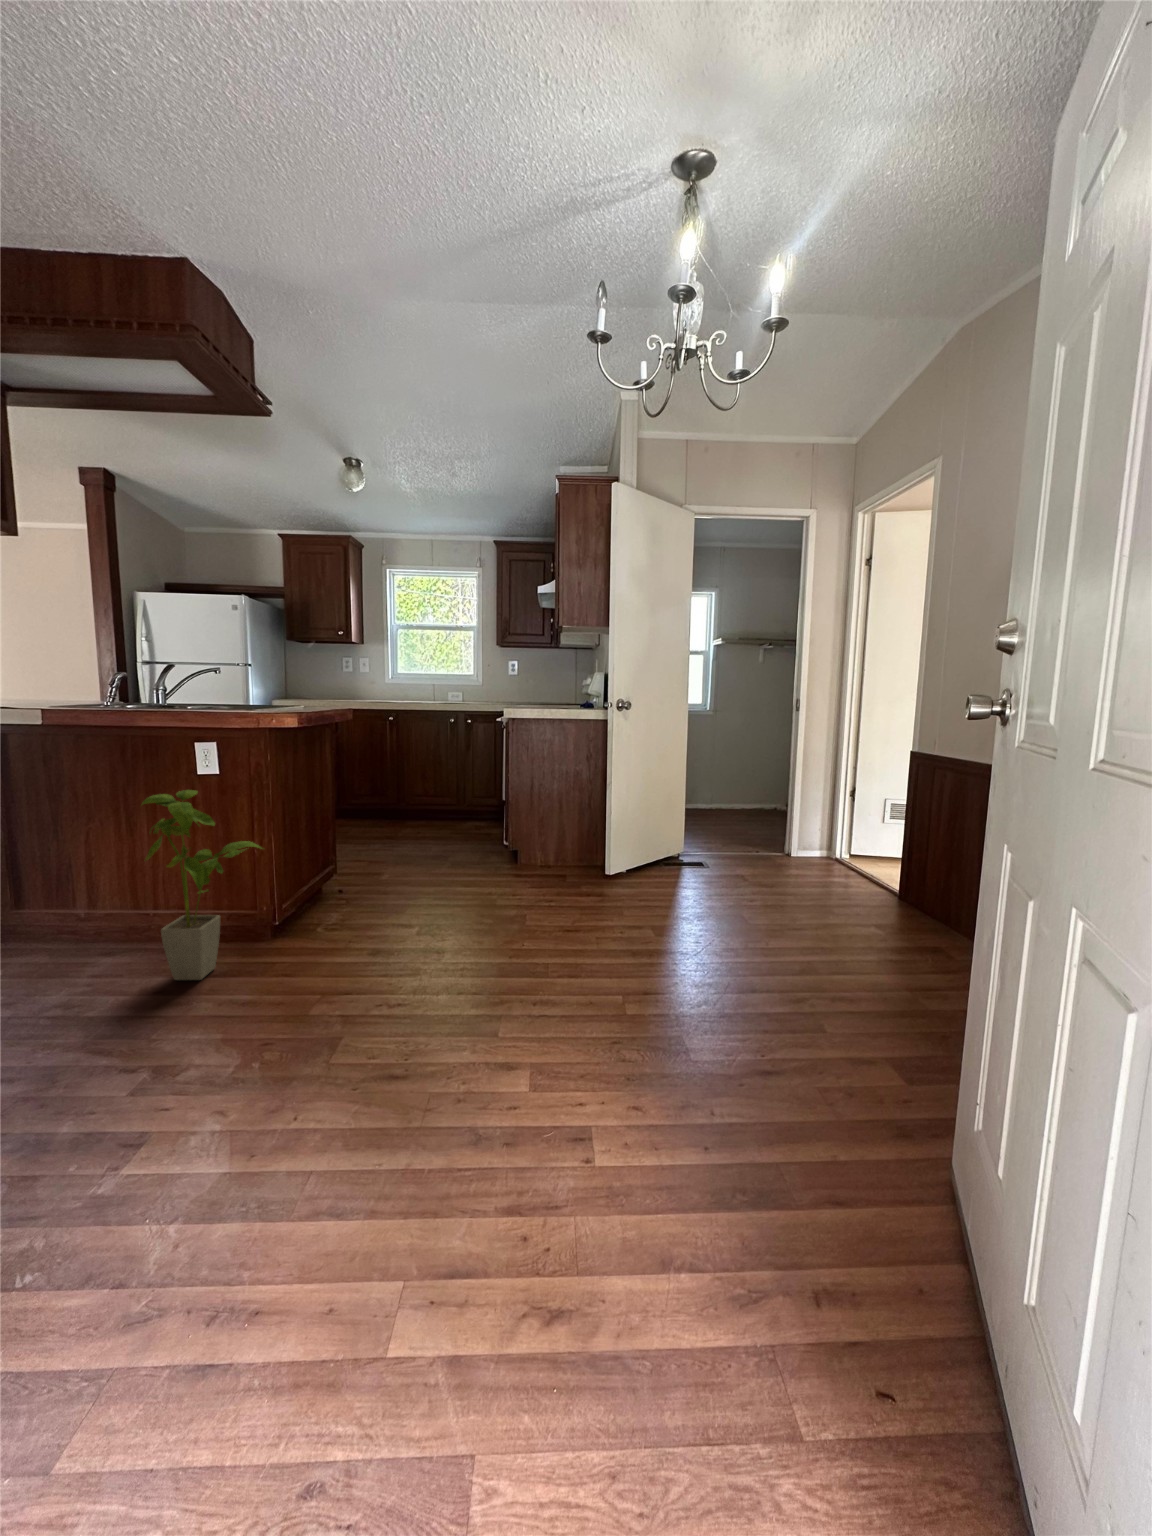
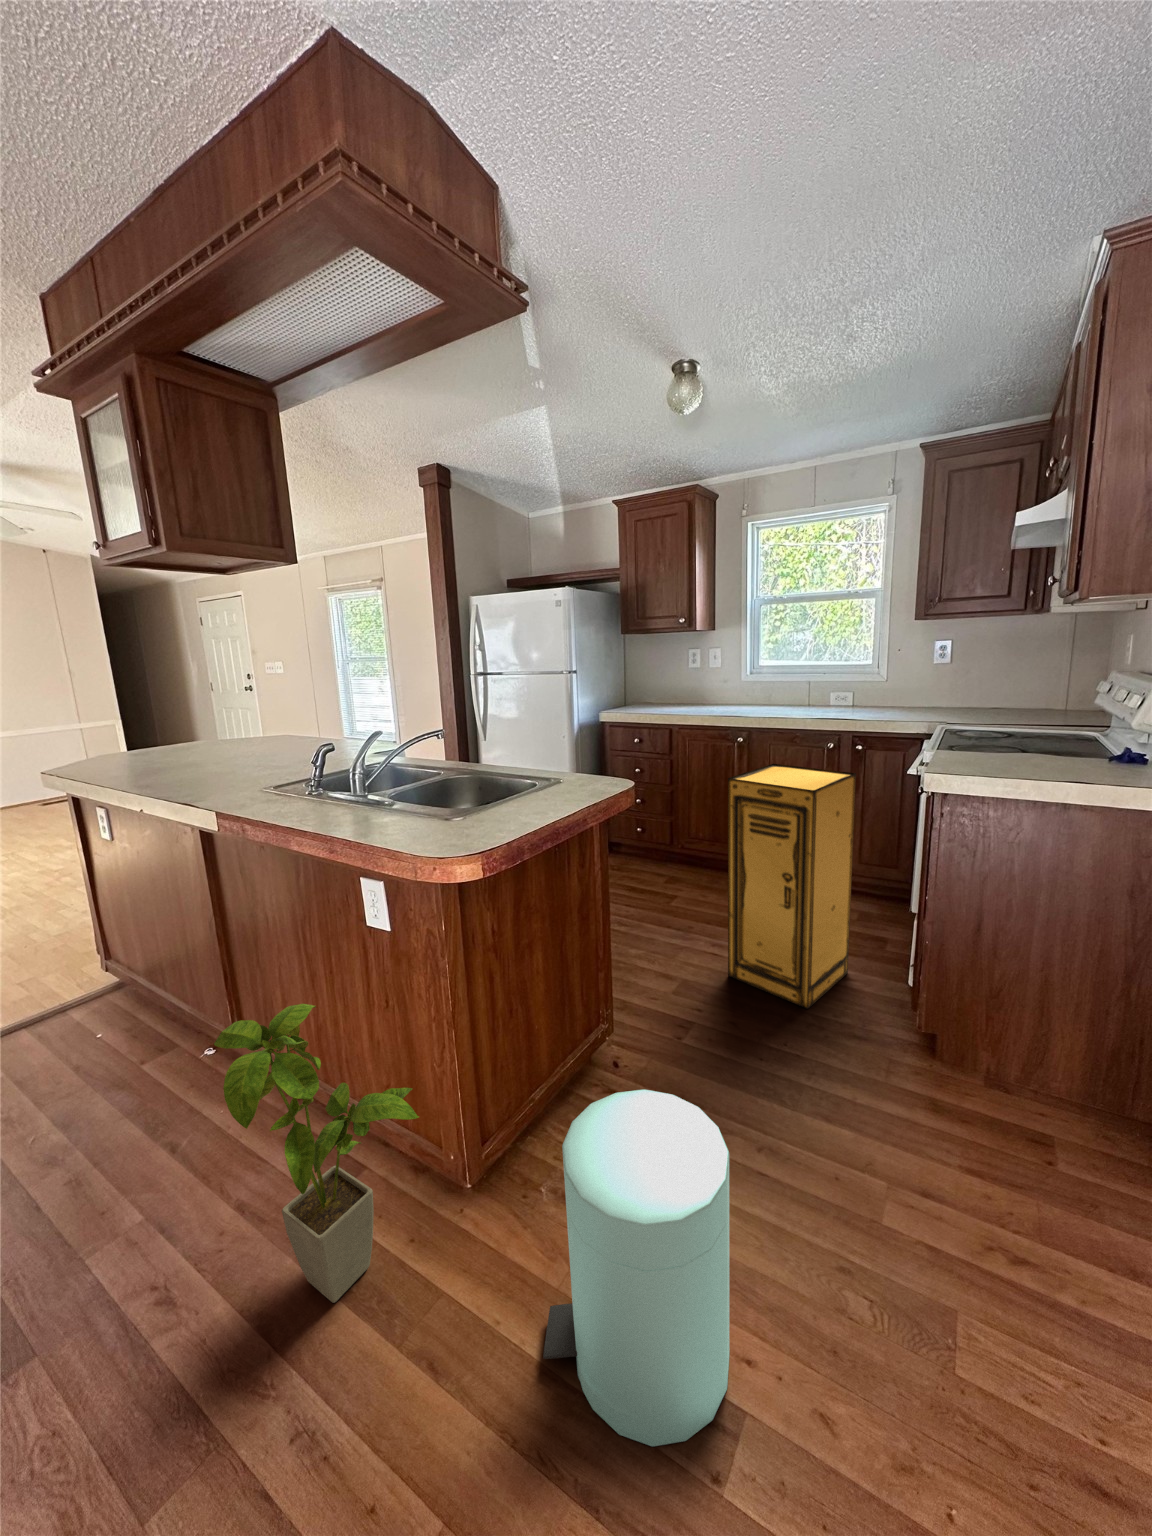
storage cabinet: none [396,720,470,858] -> present [728,764,856,1009]
trash can: none [339,829,432,964] -> present [543,1090,729,1447]

